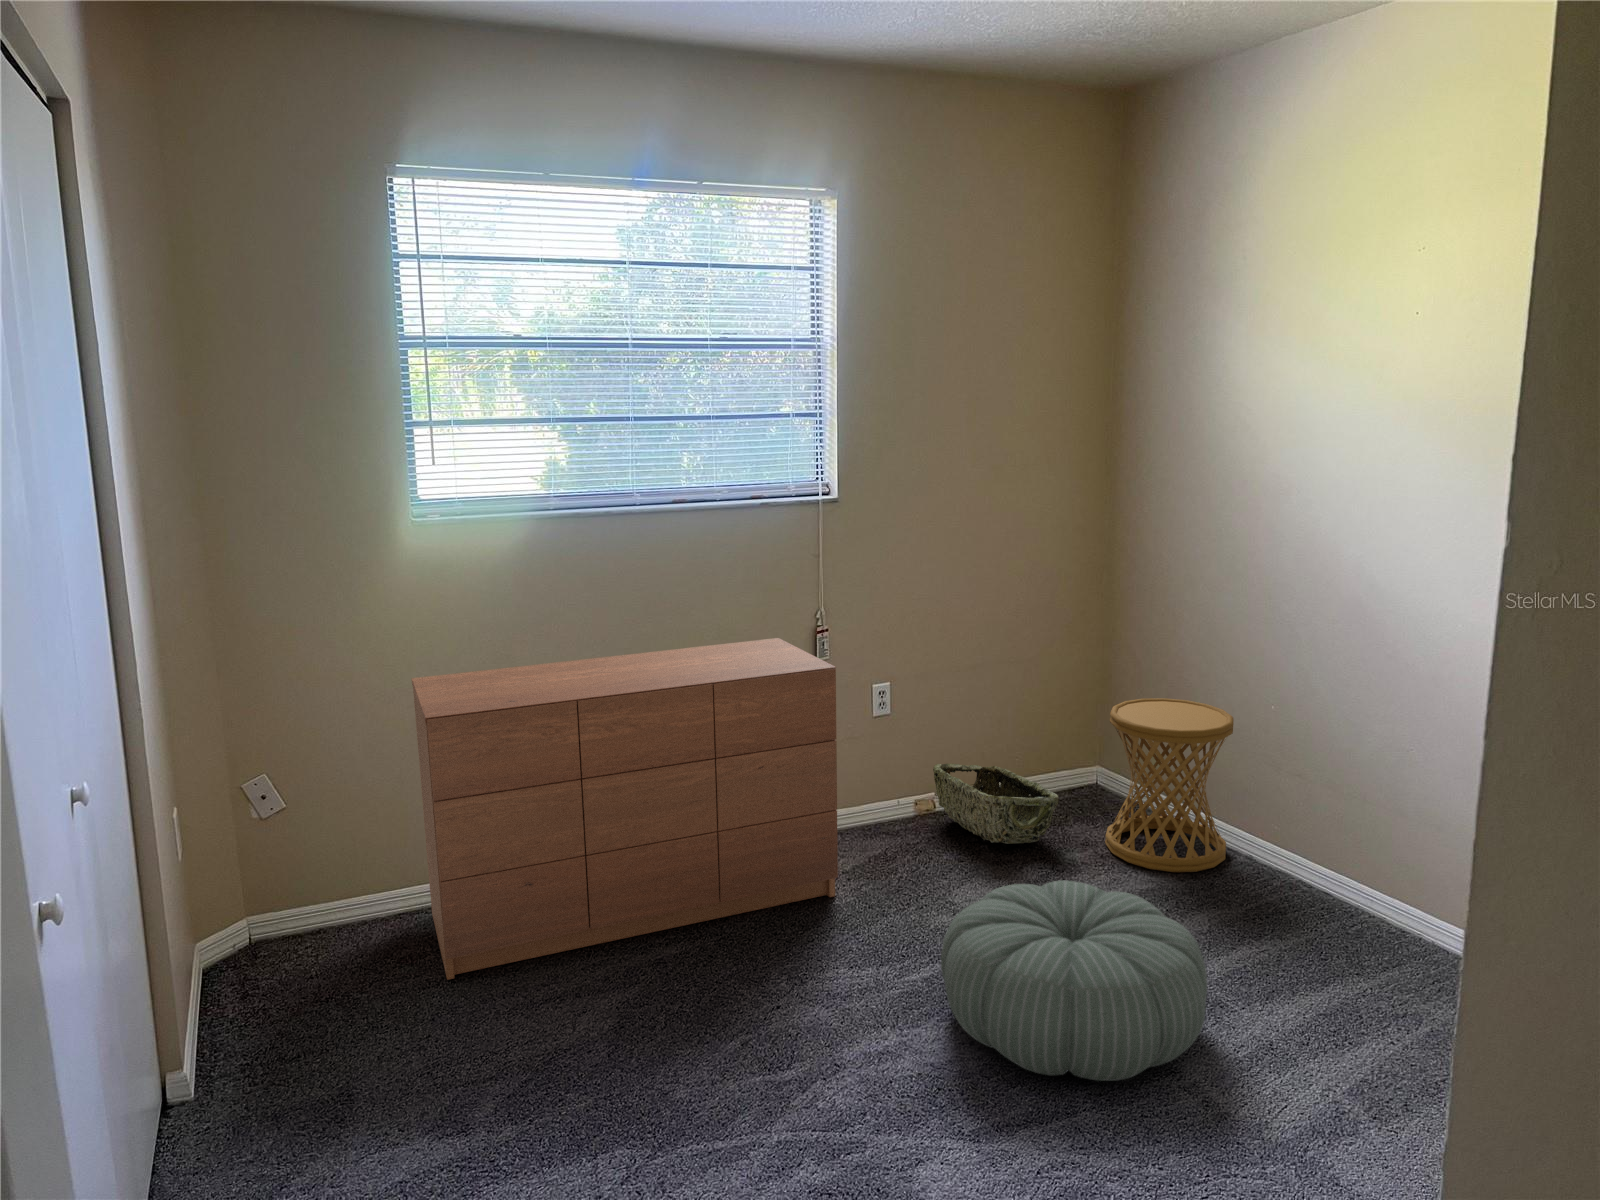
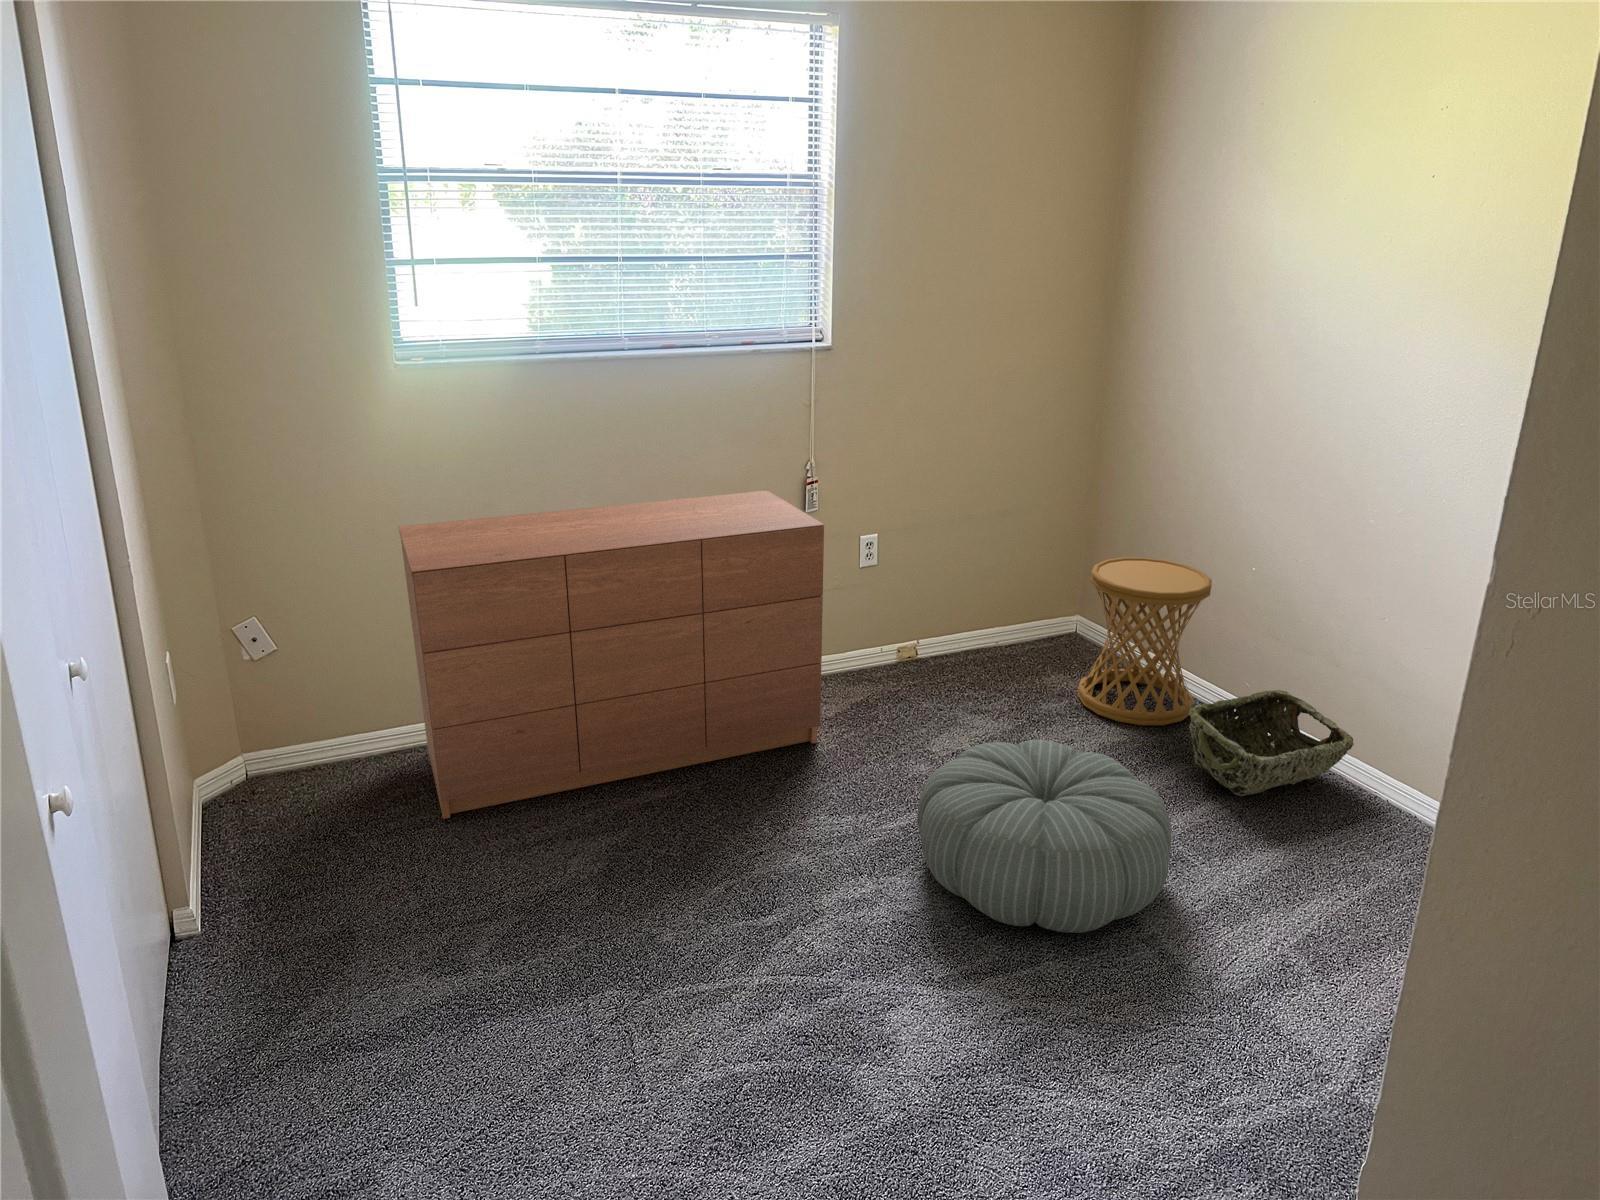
woven basket: present [933,764,1059,844] -> present [1189,690,1354,797]

